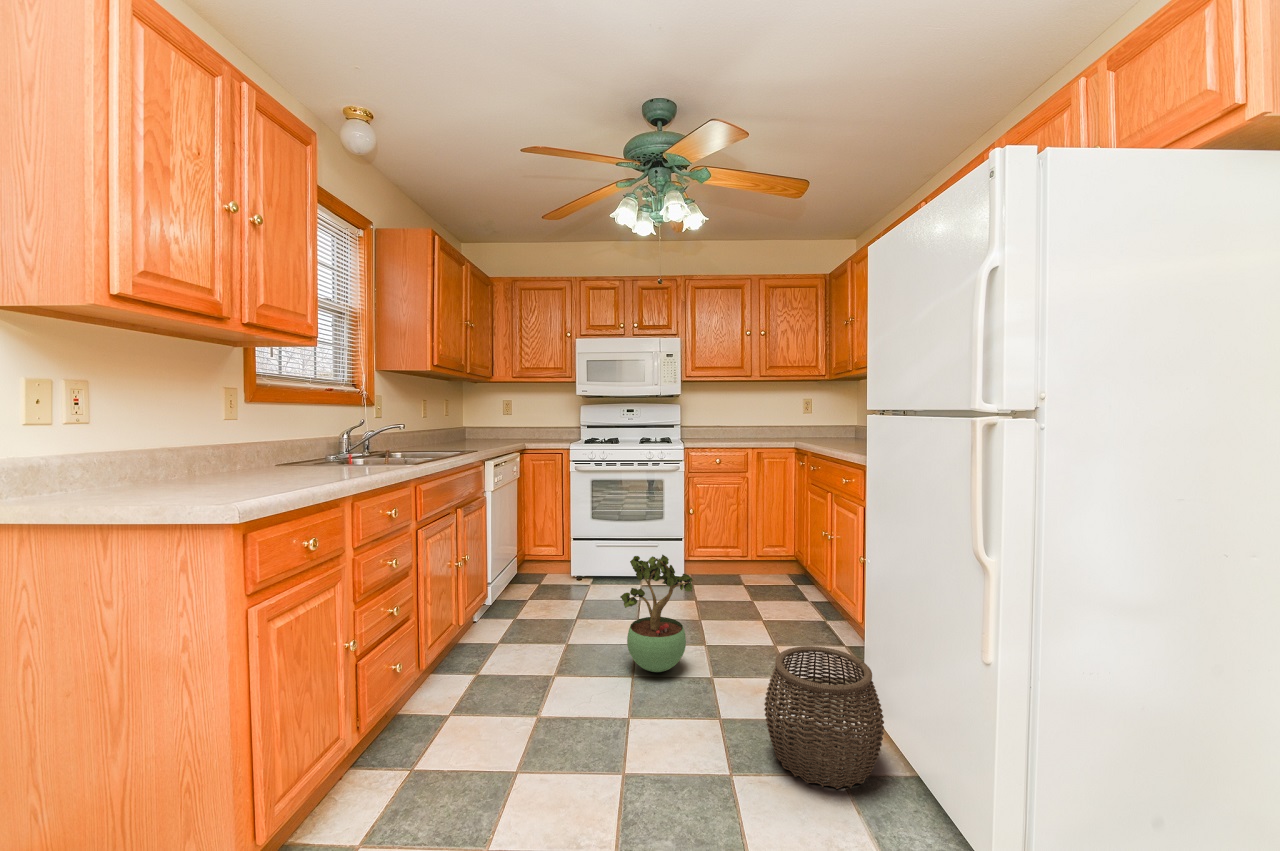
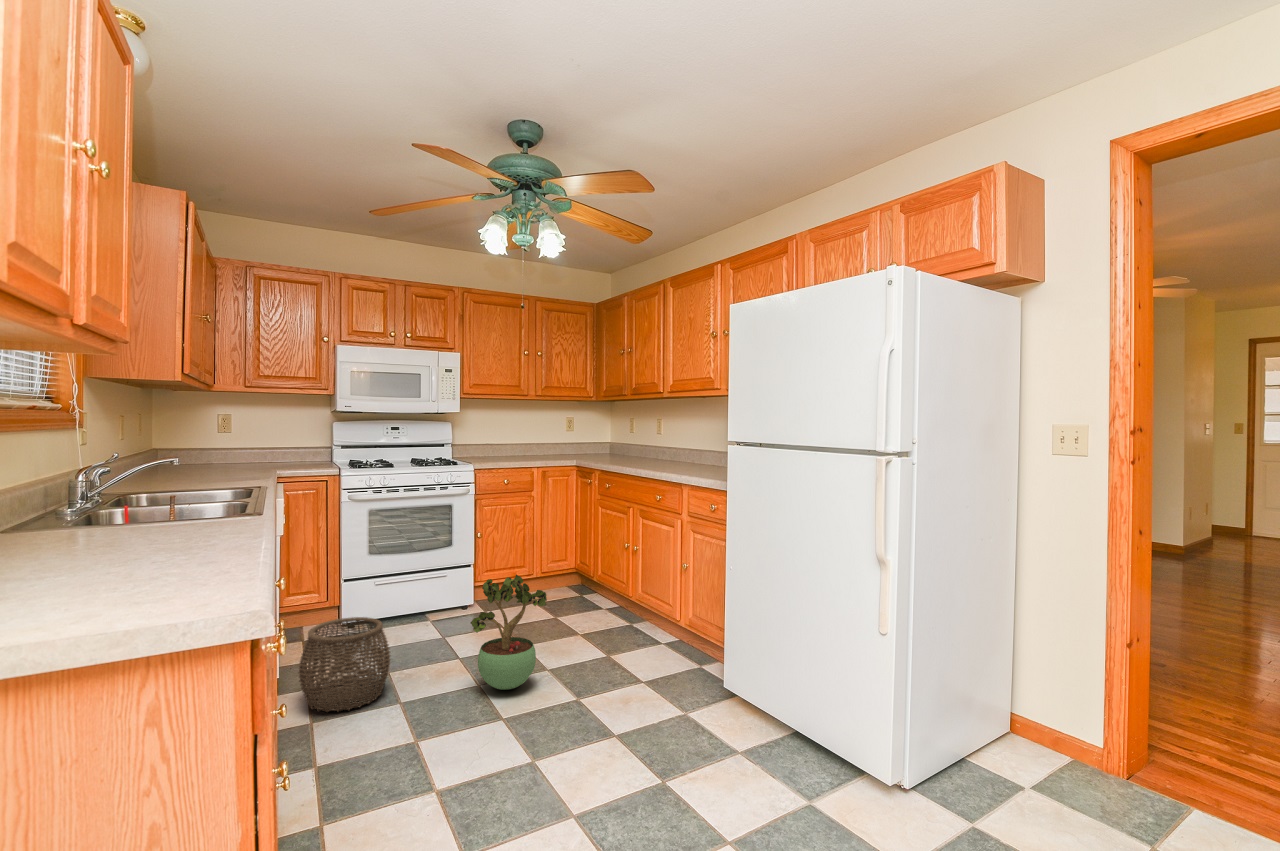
woven basket: present [764,646,884,789] -> present [299,617,390,712]

